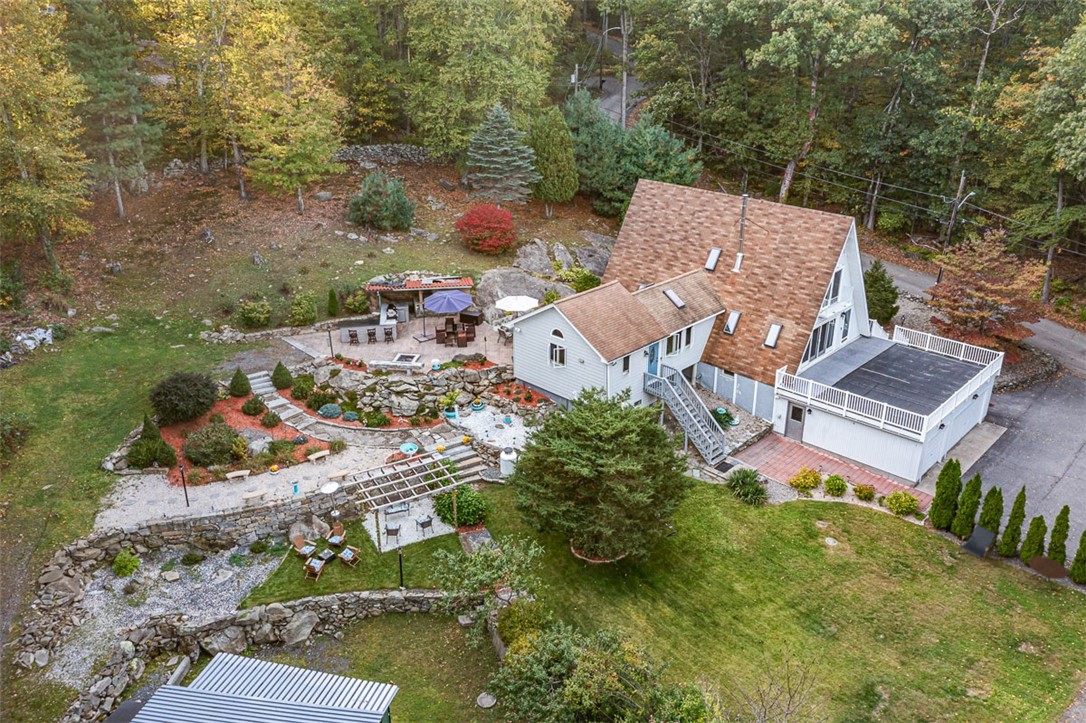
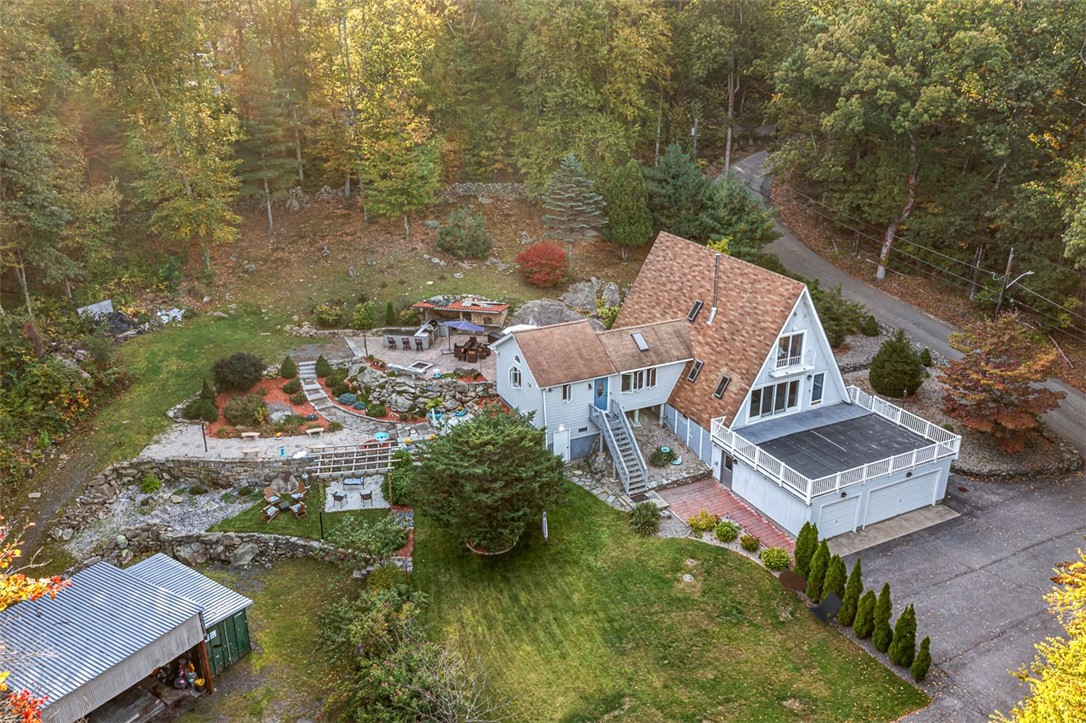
round table: present [1029,556,1067,590] -> present [778,571,808,601]

